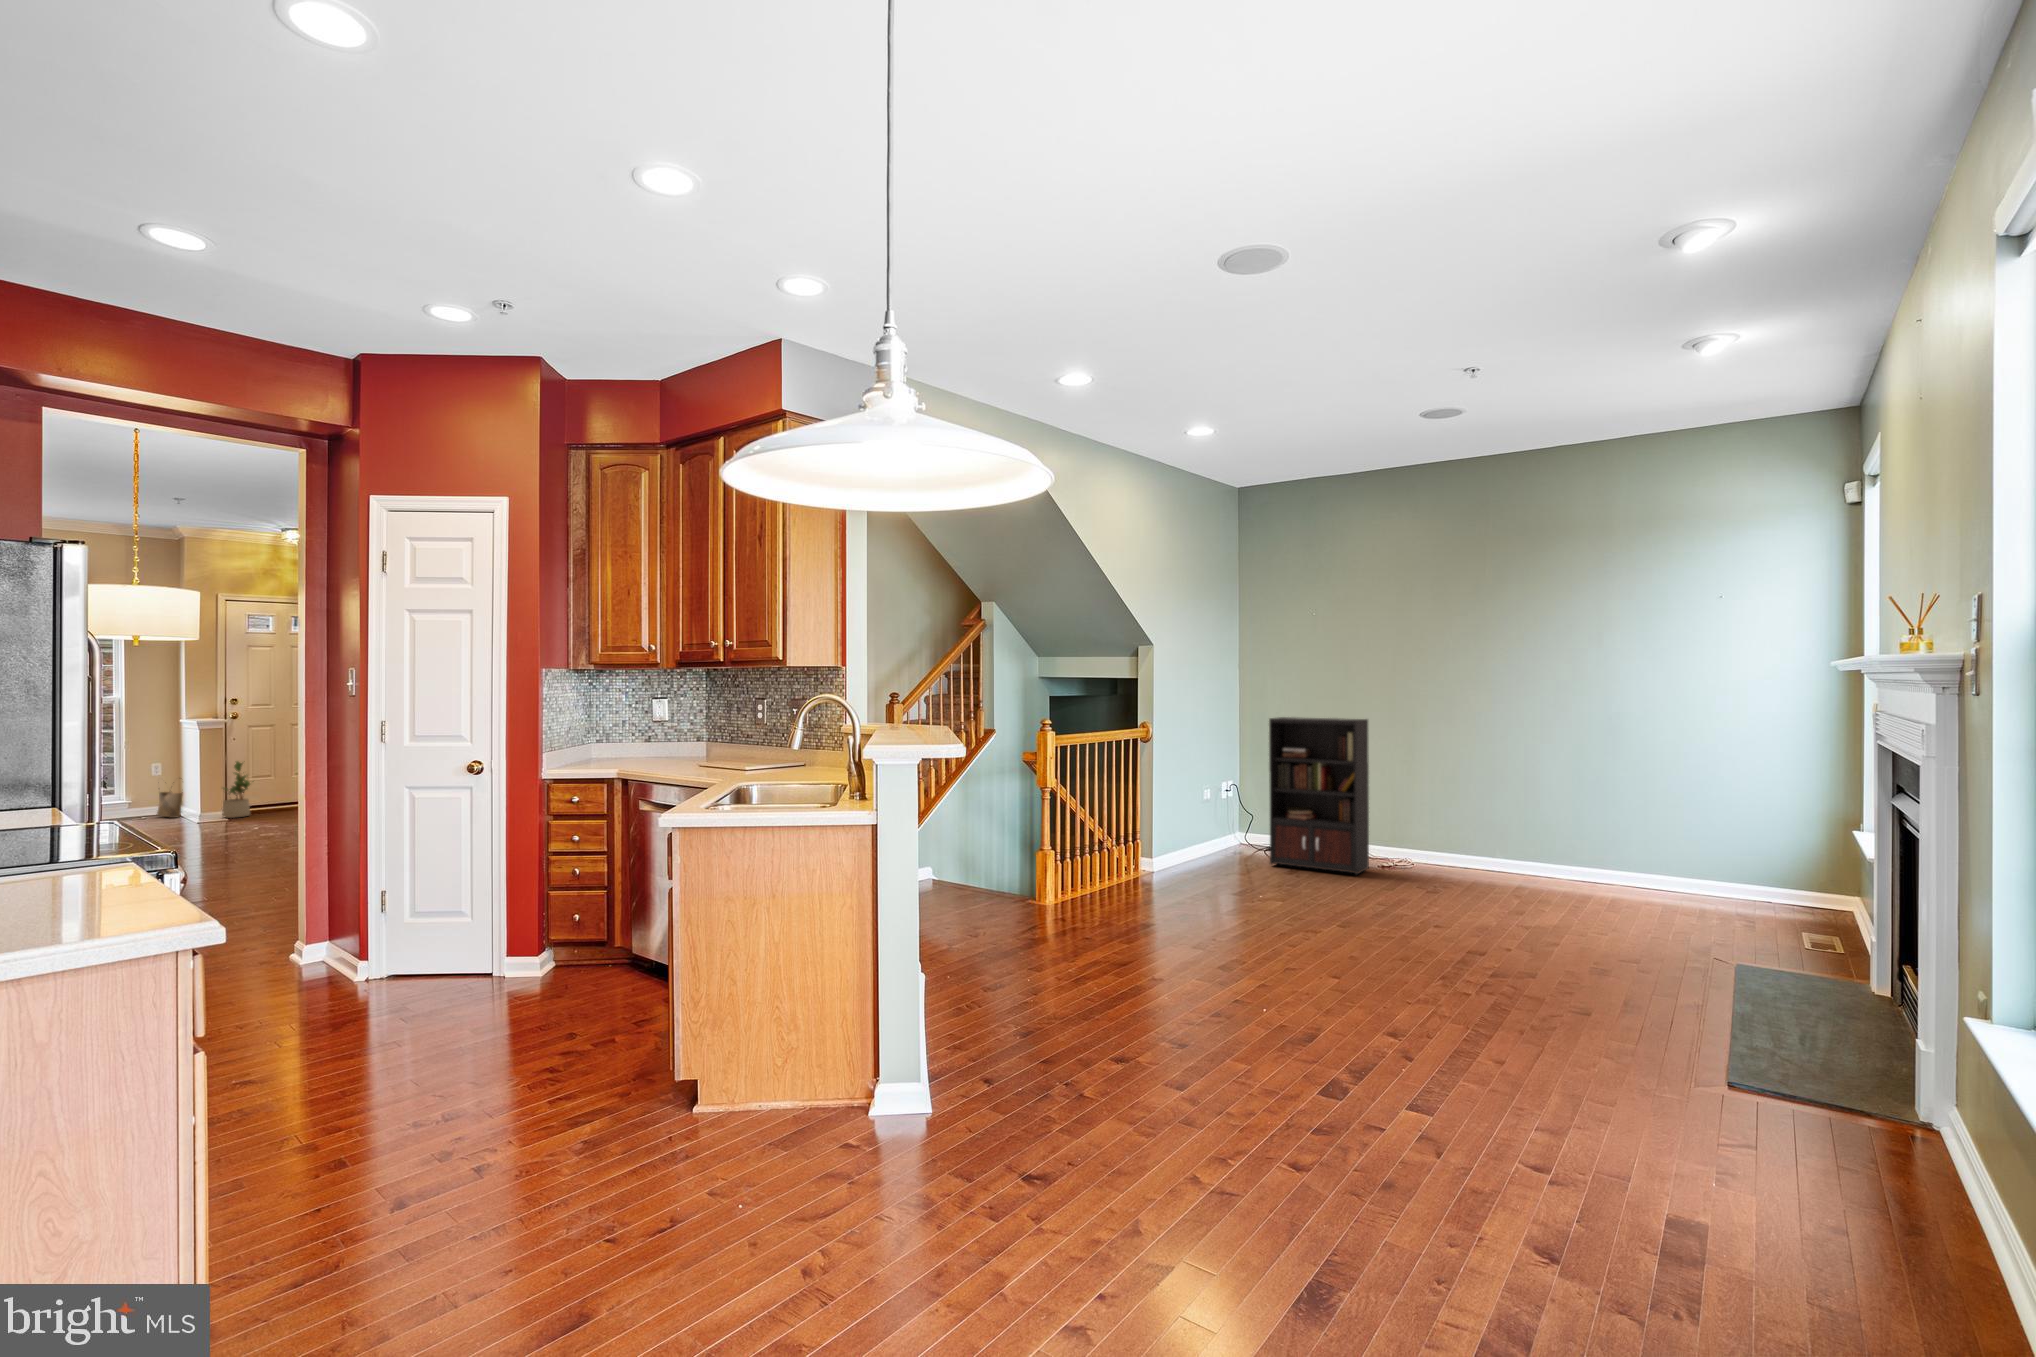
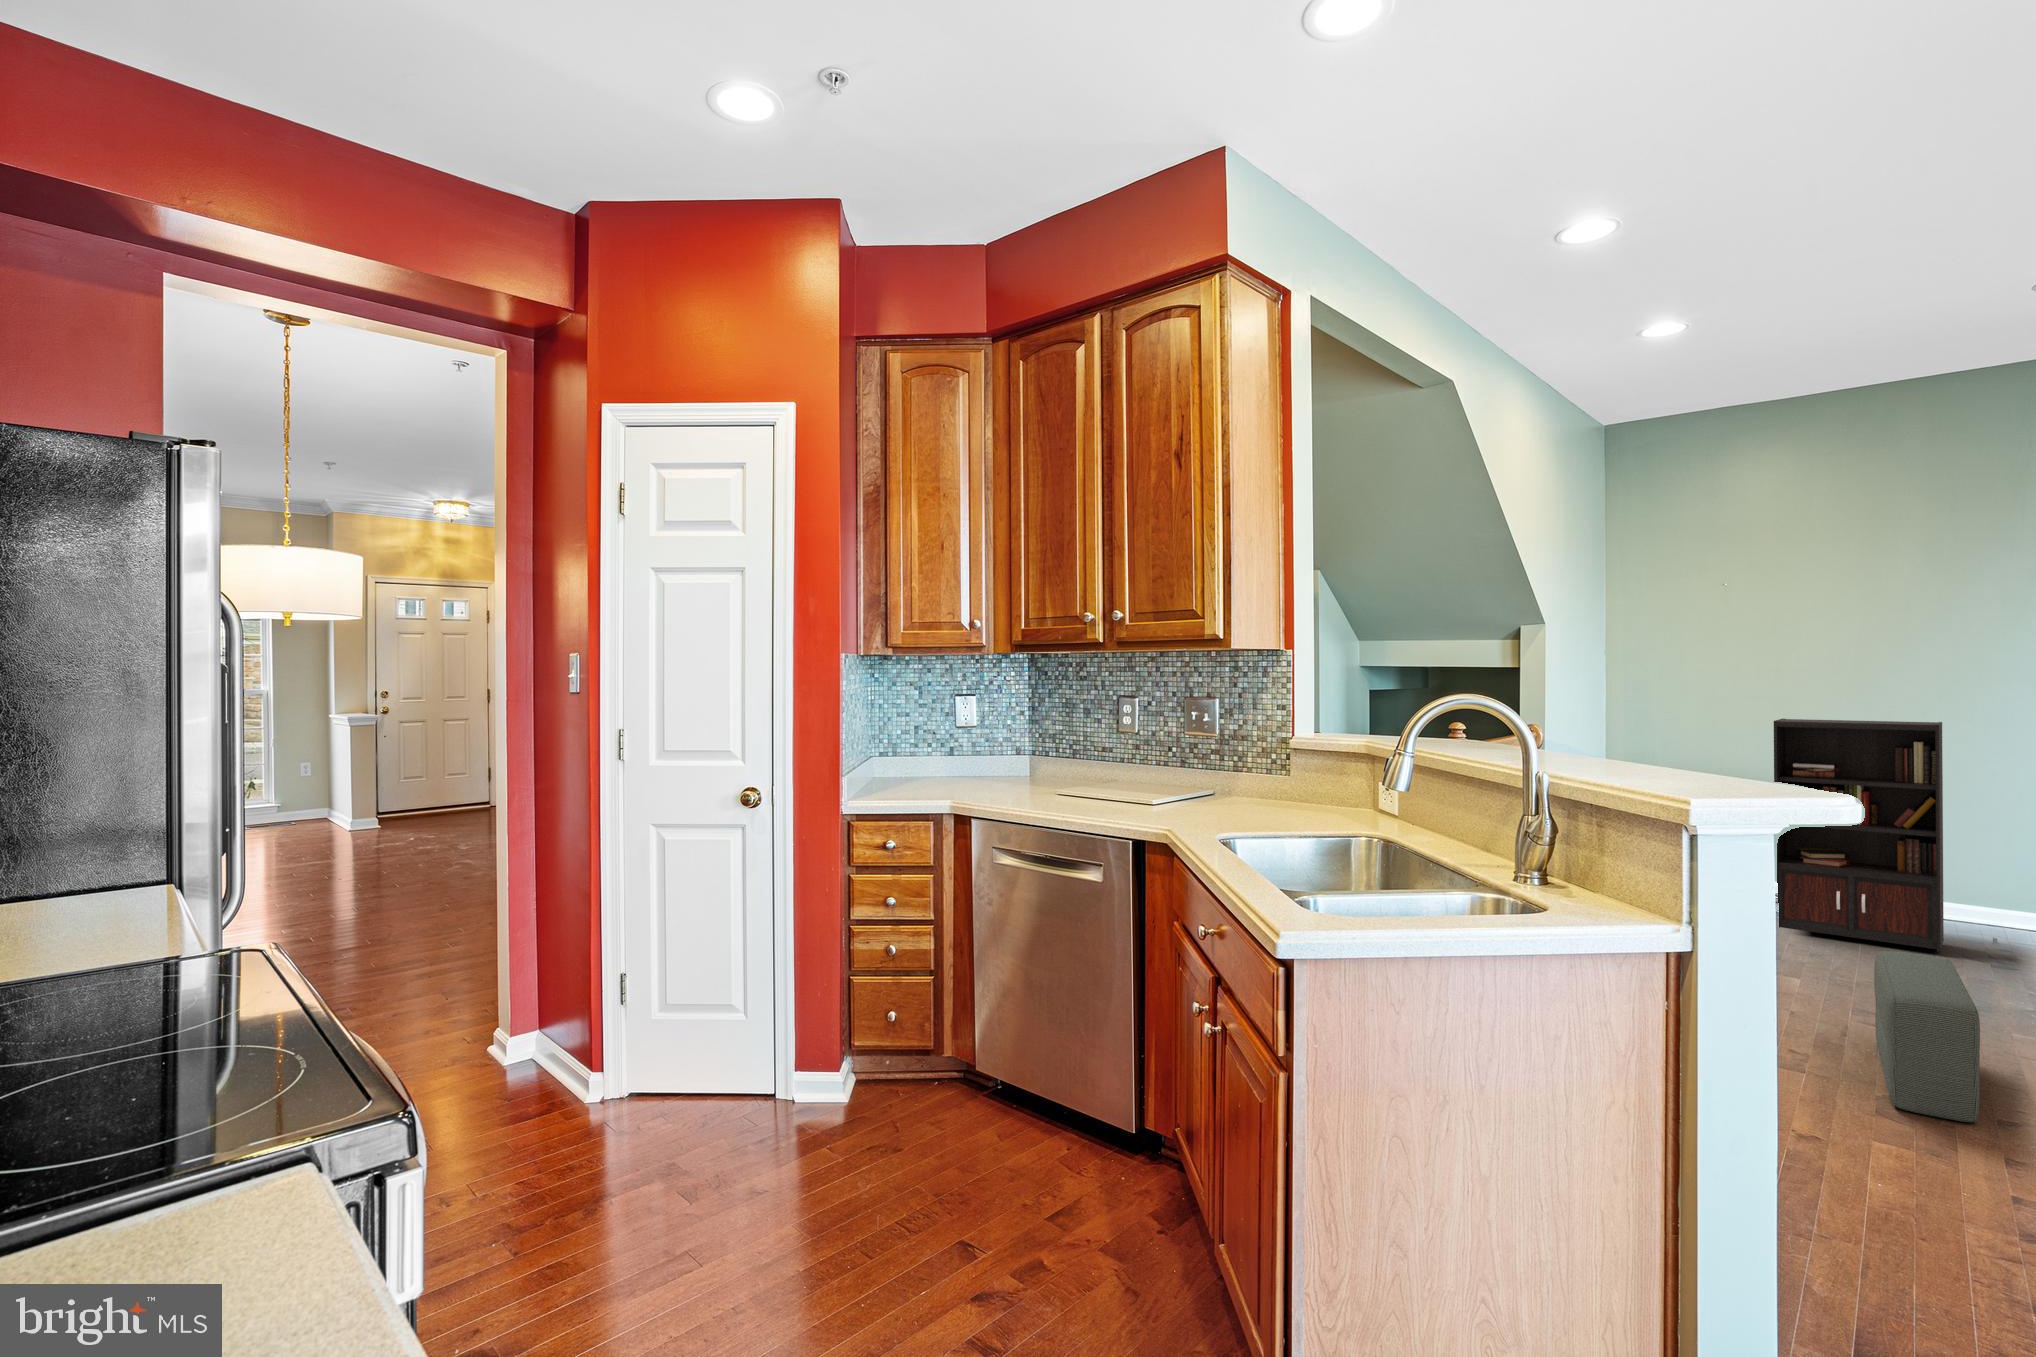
potted plant: present [222,761,254,818] -> none [429,765,463,827]
woven basket: present [157,792,183,818] -> none [366,783,392,826]
pouf: none [1212,863,1283,955] -> present [1874,951,1980,1122]

